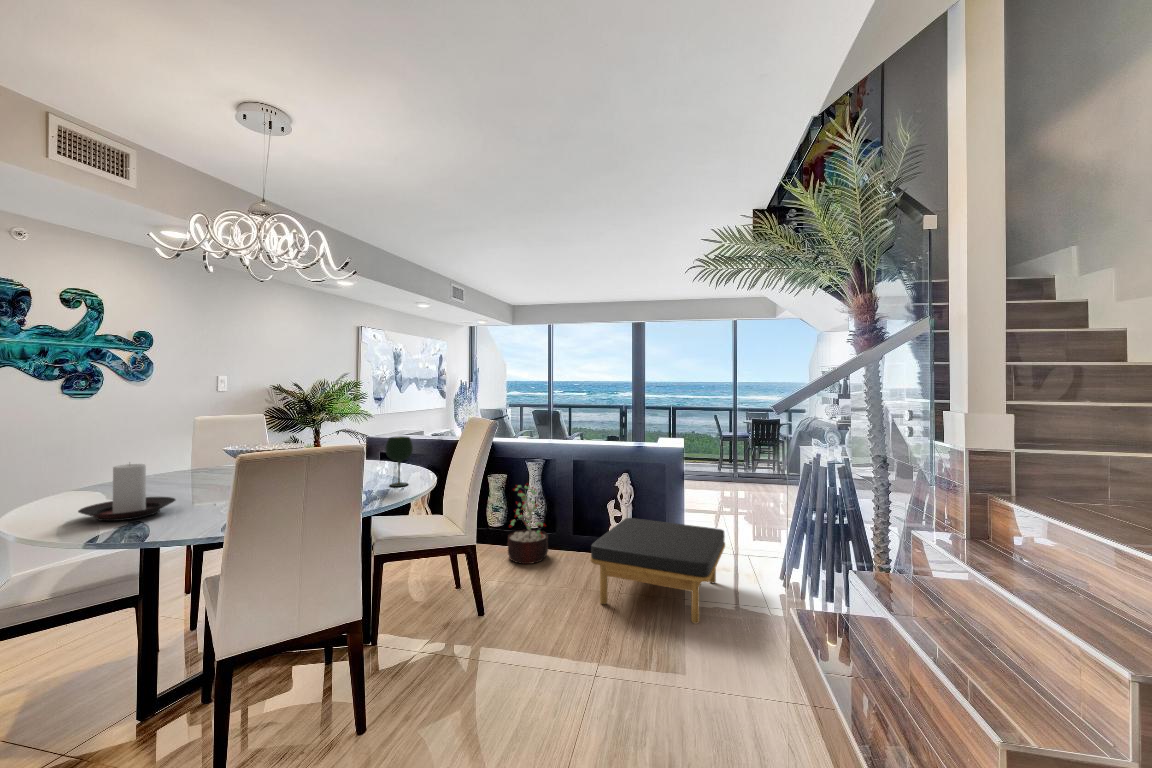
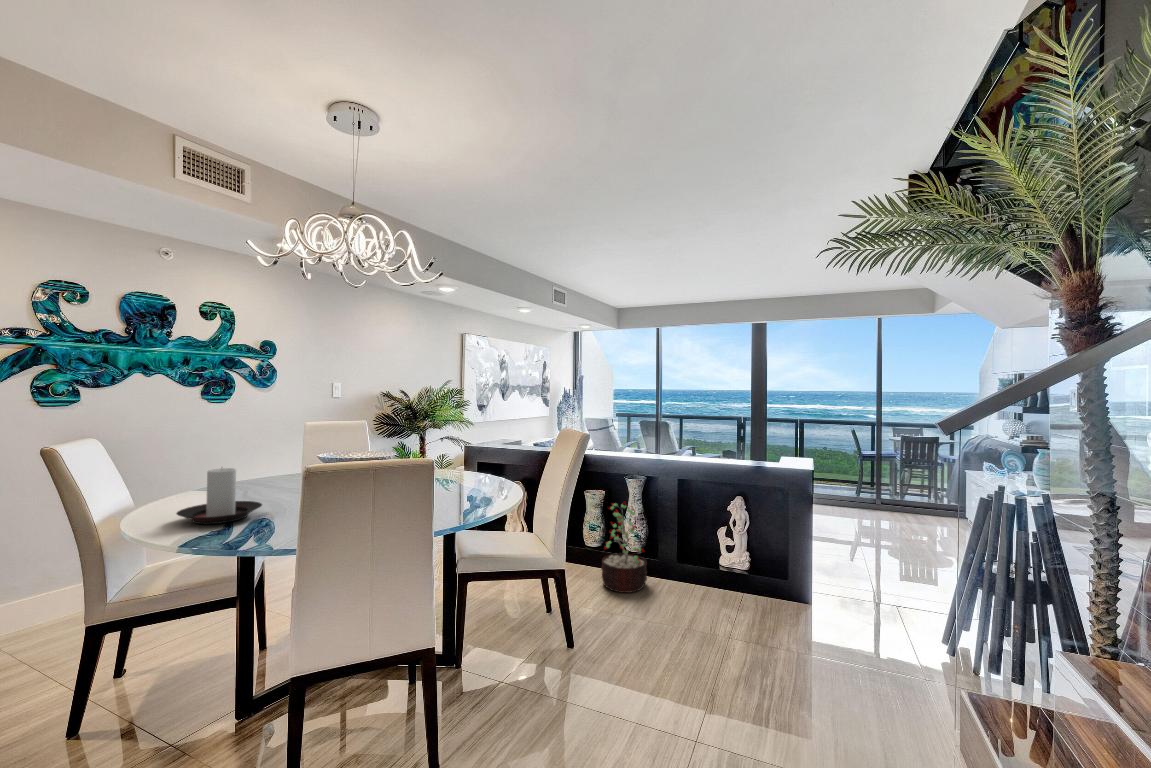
wine glass: present [386,436,413,486] -> none [465,448,493,502]
ottoman: present [591,518,725,624] -> none [693,550,867,694]

